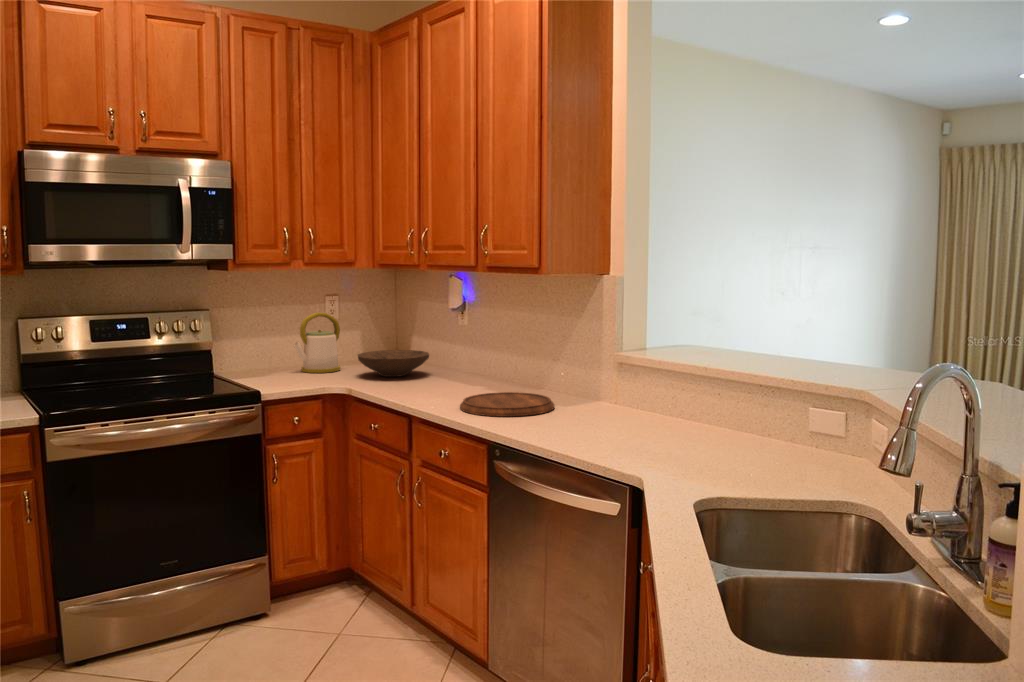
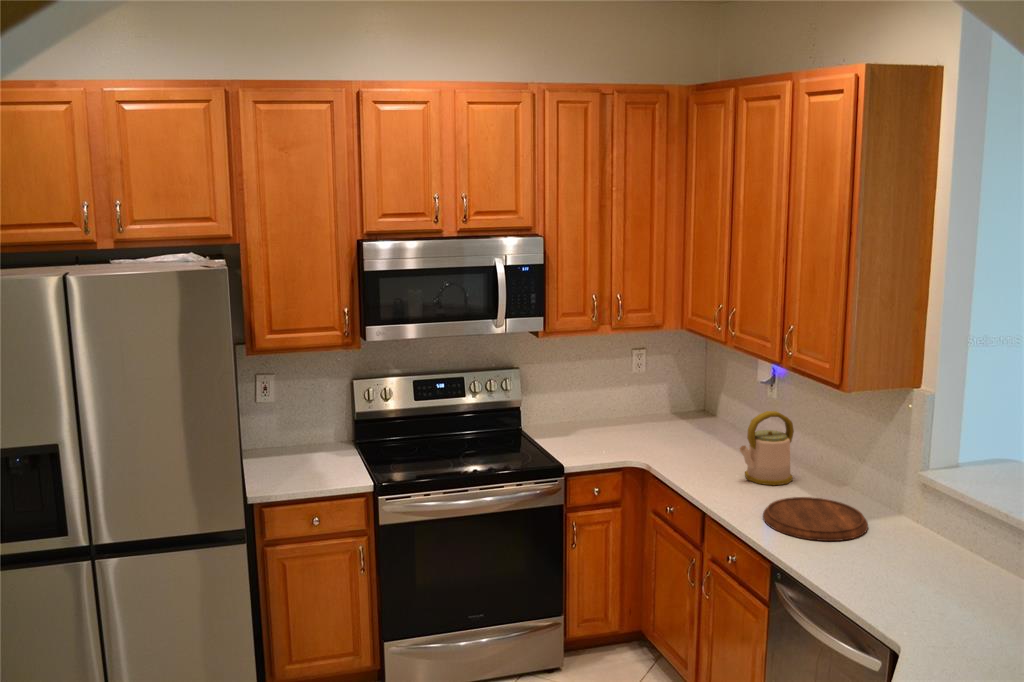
kettle: present [294,313,340,373] -> present [740,411,794,485]
wooden bowl: present [358,350,429,377] -> none [659,414,732,448]

